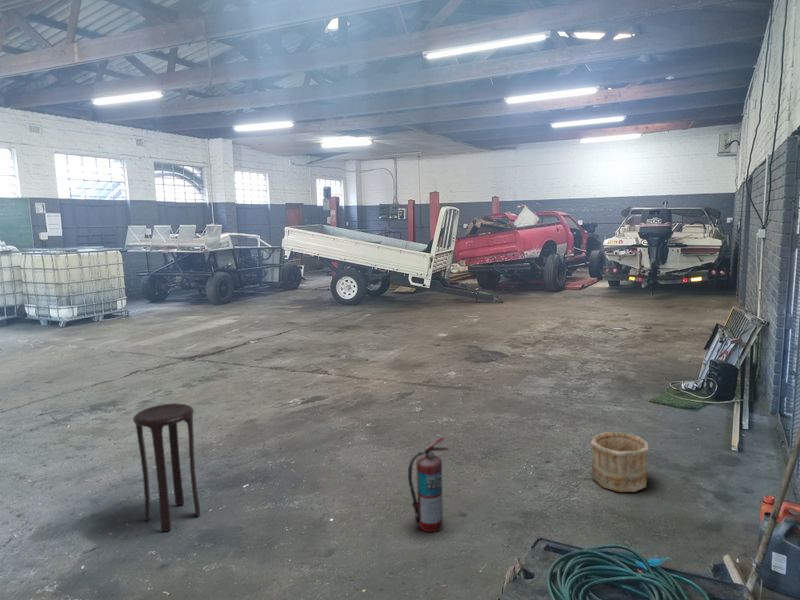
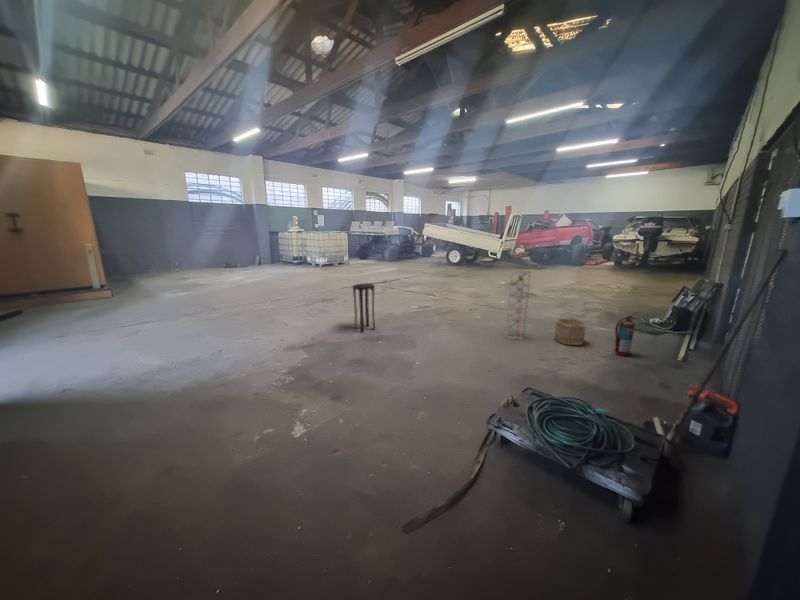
shelving unit: none [499,346,539,493] -> present [506,271,530,339]
fire extinguisher: present [408,438,448,532] -> present [615,313,636,356]

